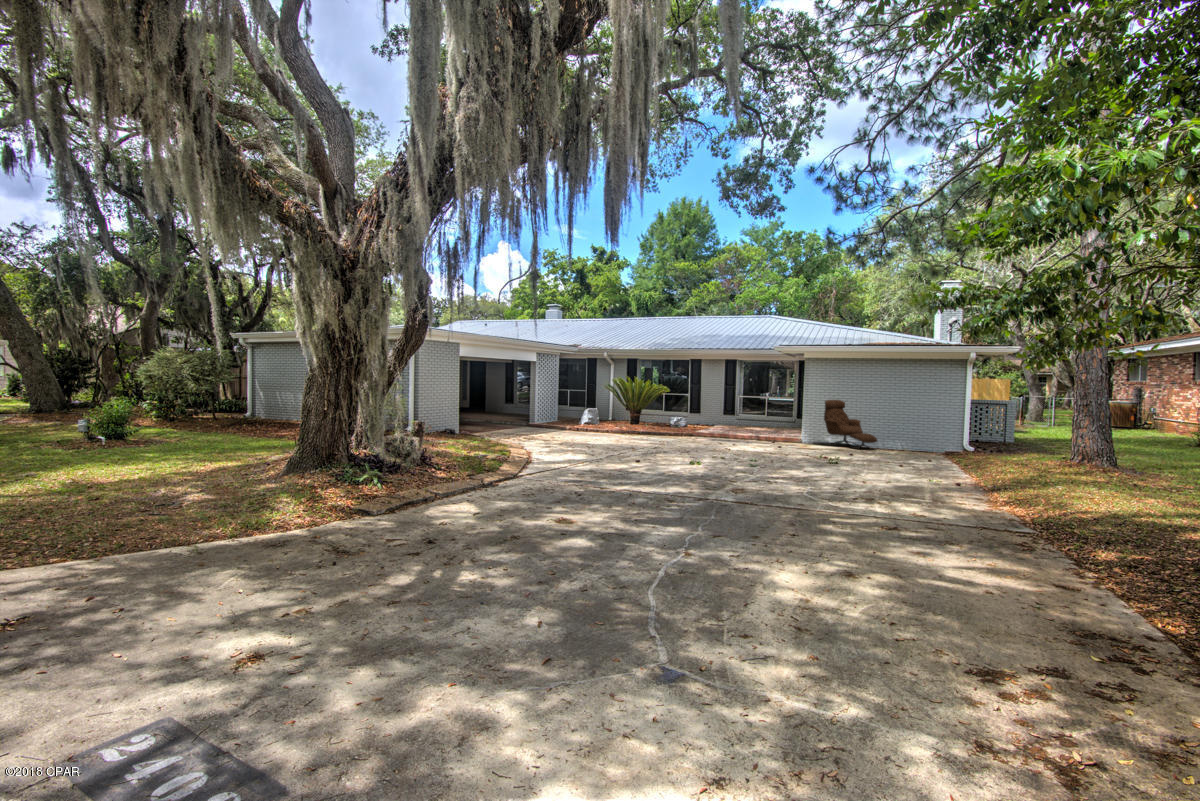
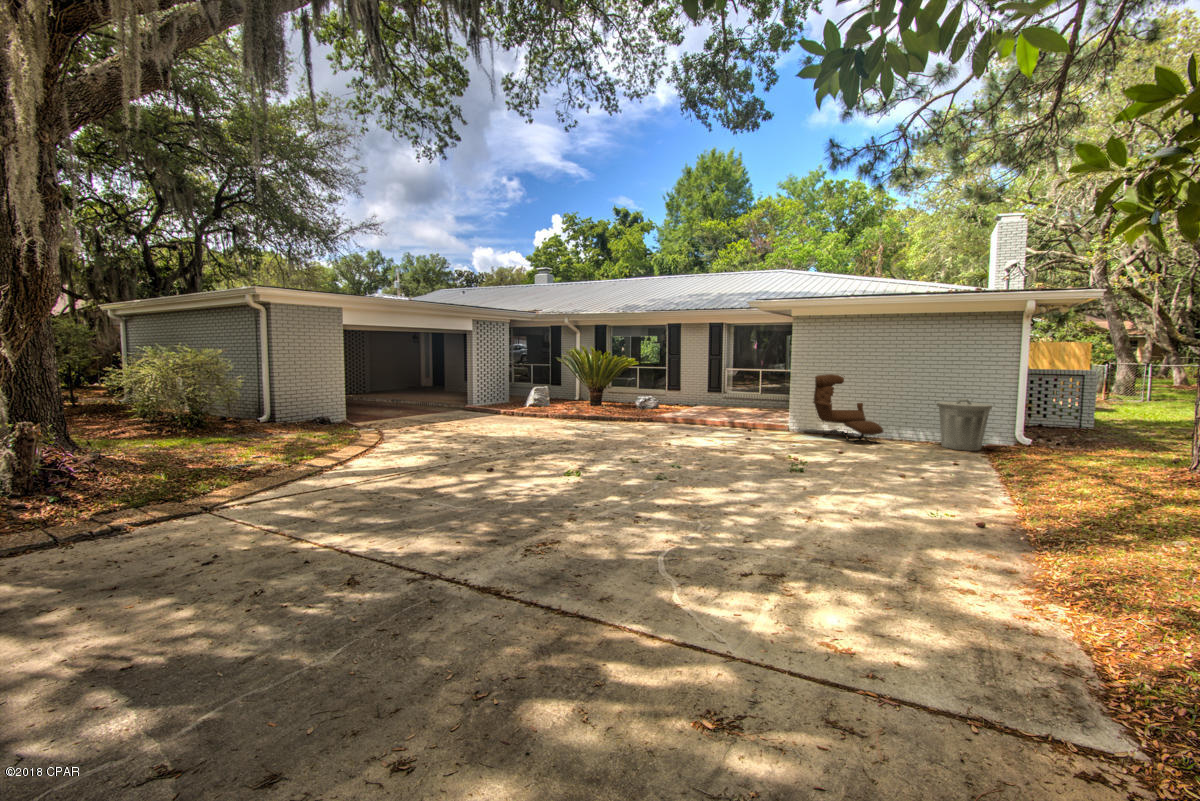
trash can: none [914,417,951,453] -> present [937,399,992,451]

